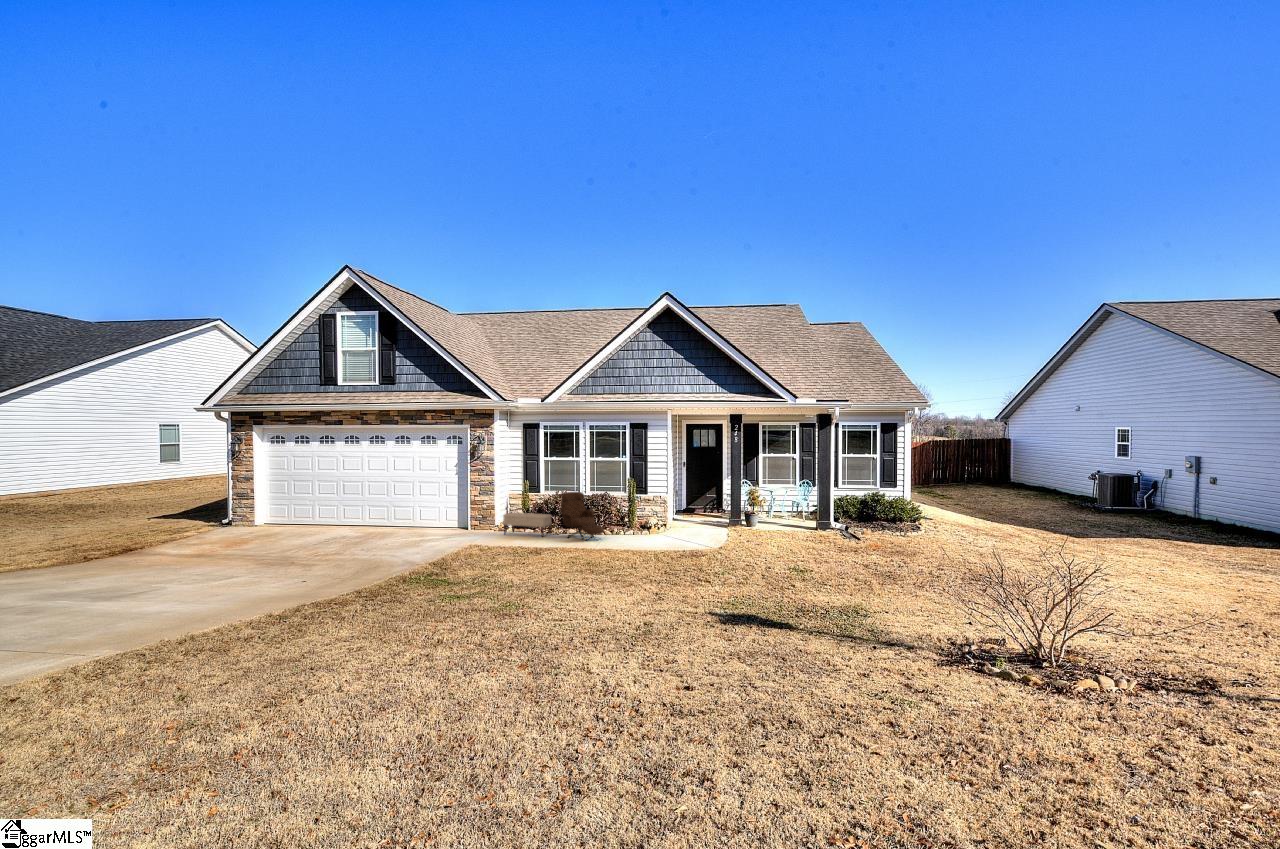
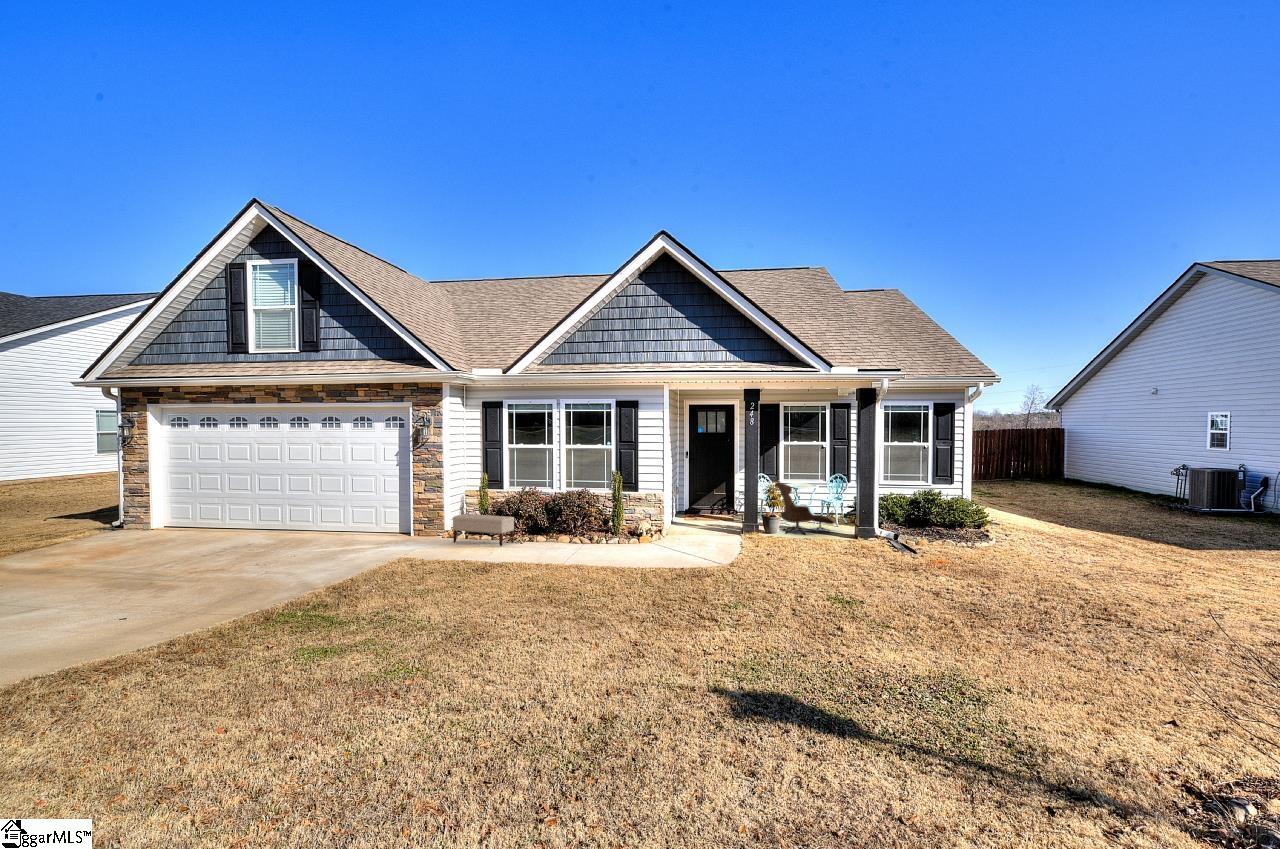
lounge chair: present [560,492,604,538] -> present [775,482,834,534]

